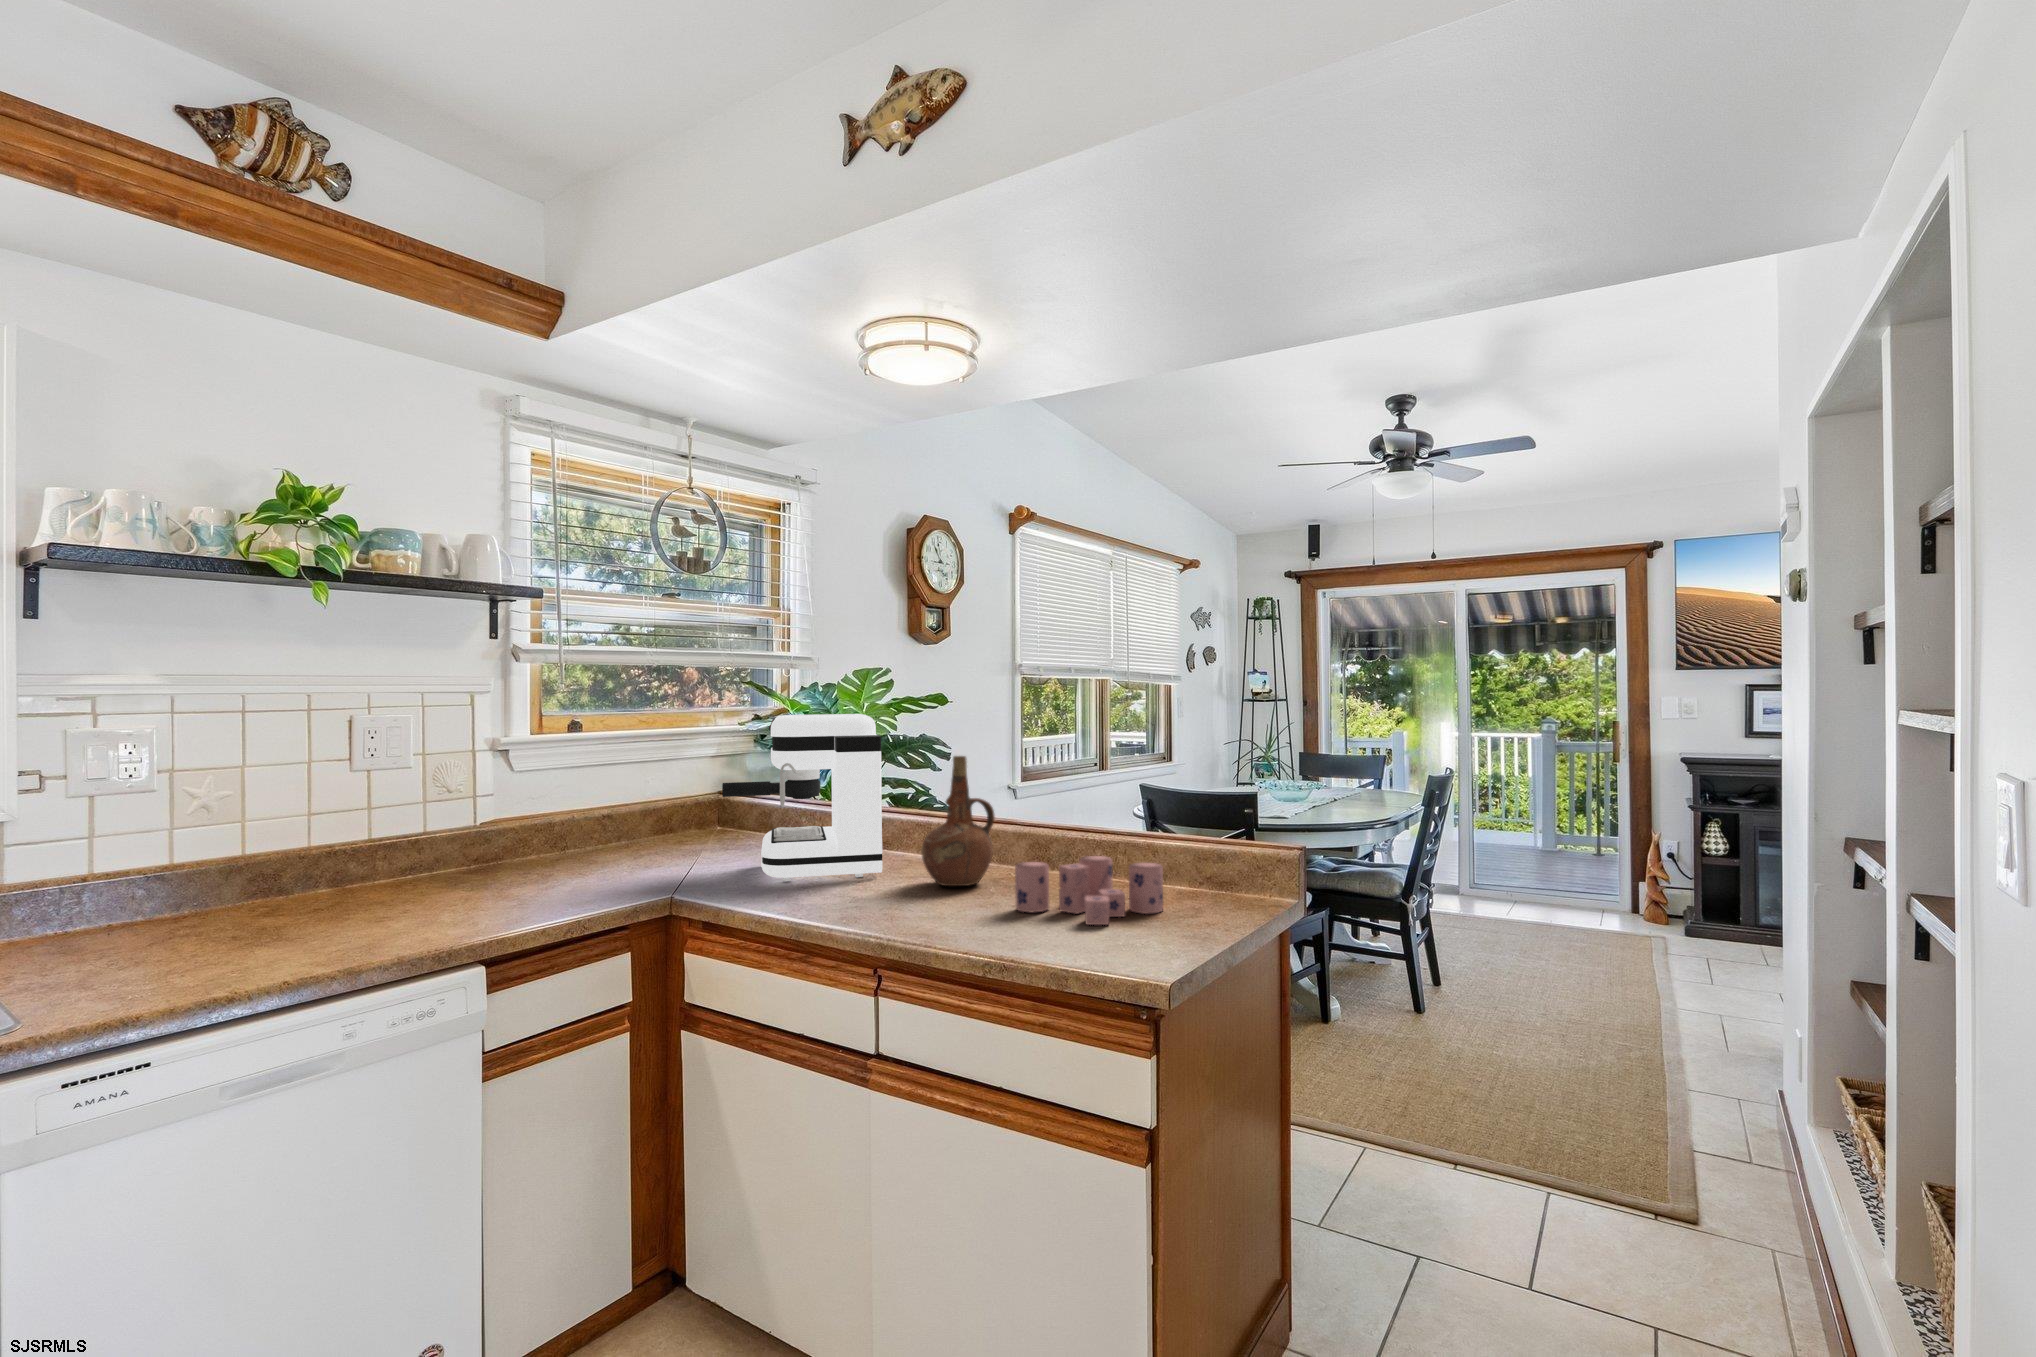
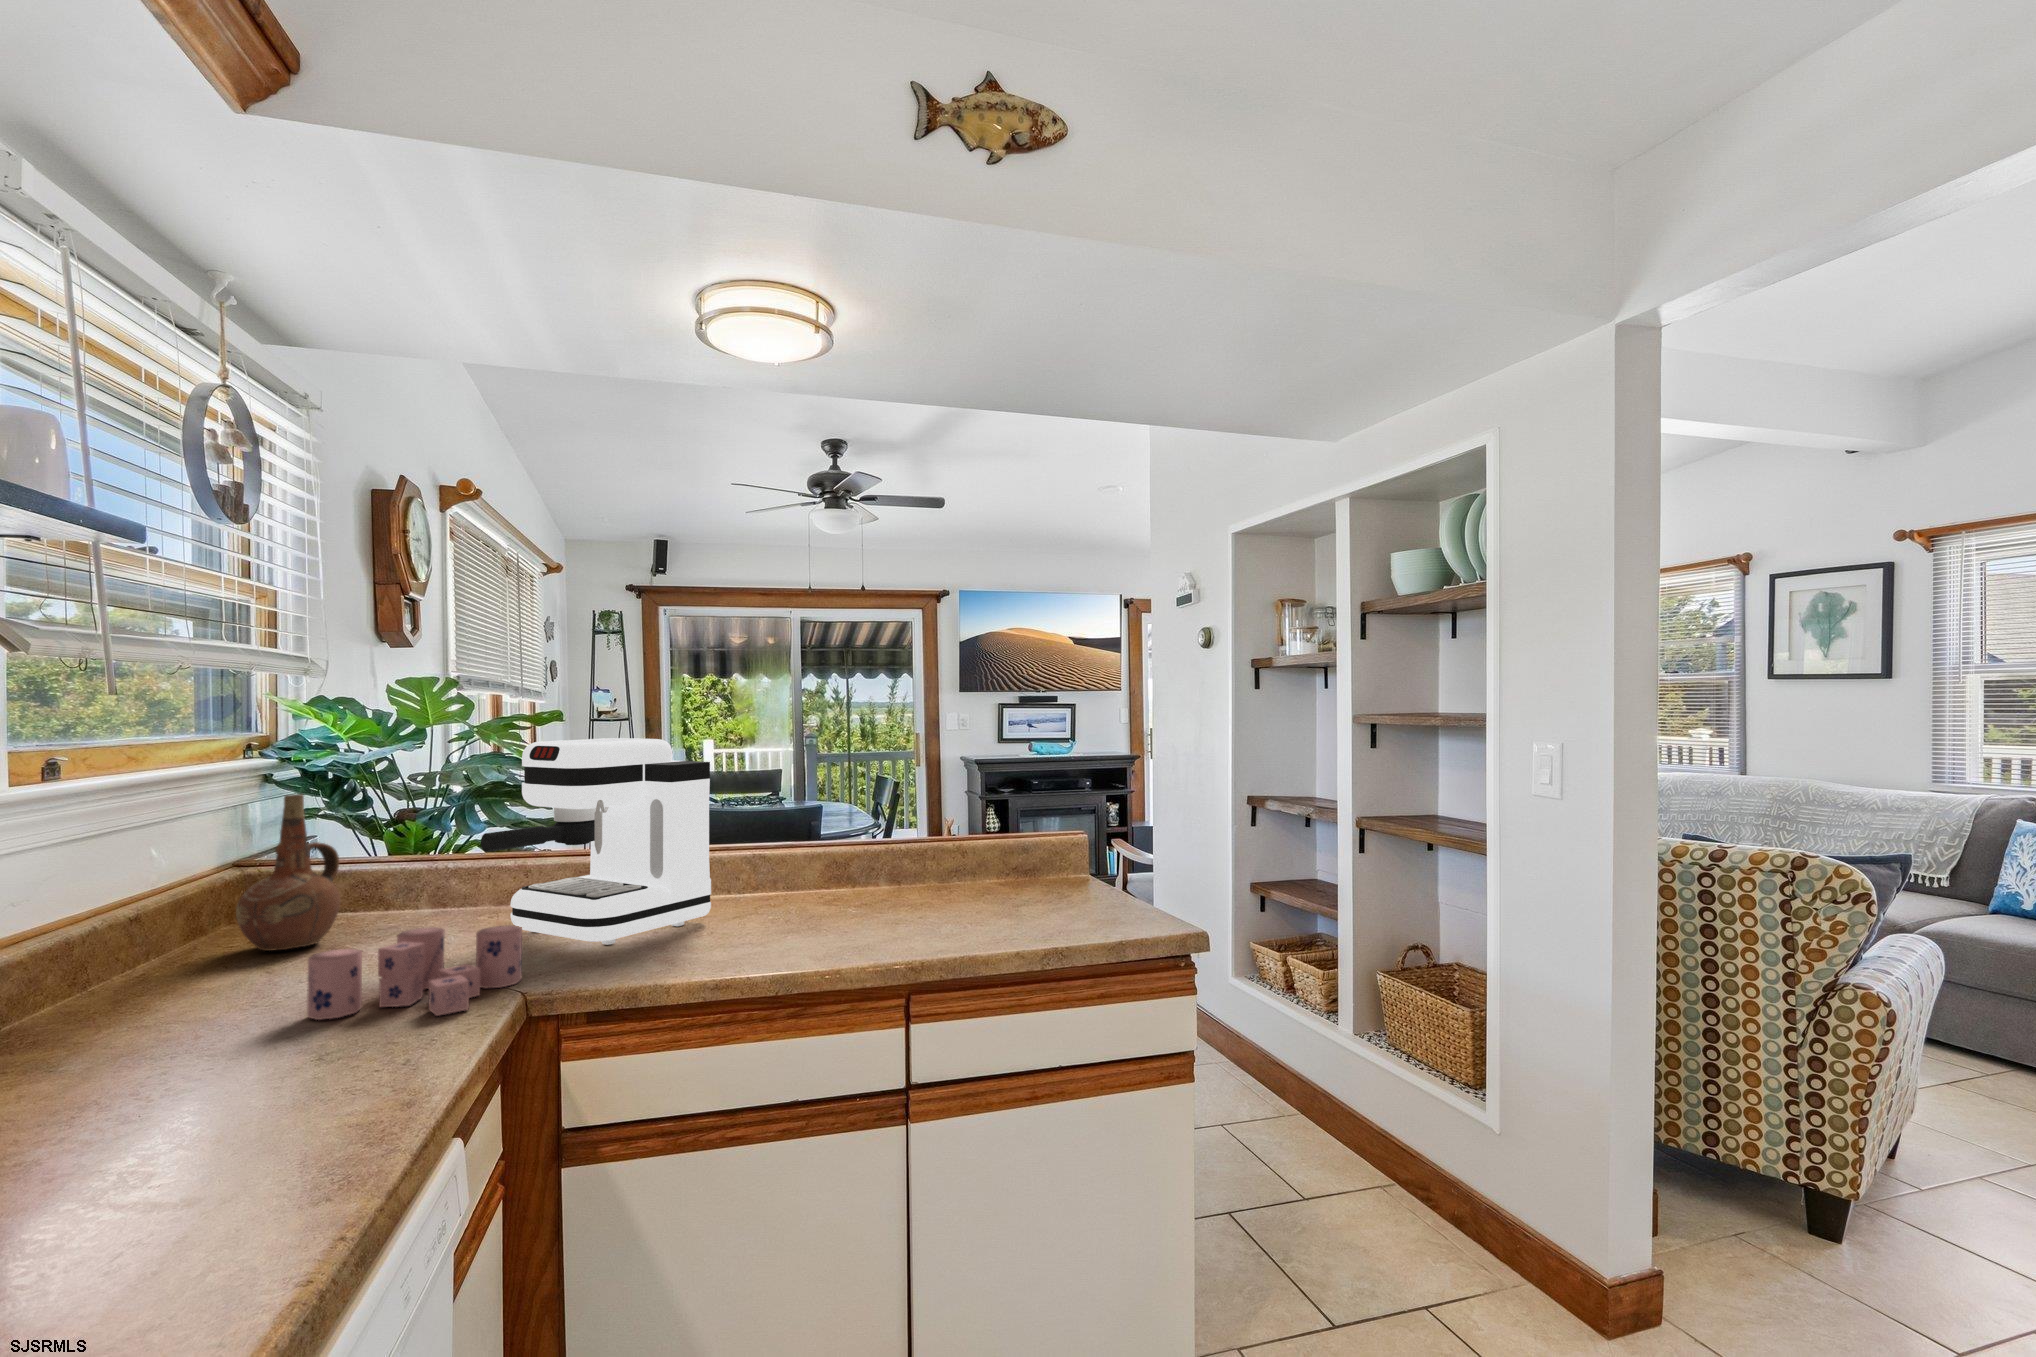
ceramic pitcher: present [921,756,995,886] -> present [236,794,340,951]
candle: present [1015,856,1163,925] -> present [307,925,522,1020]

